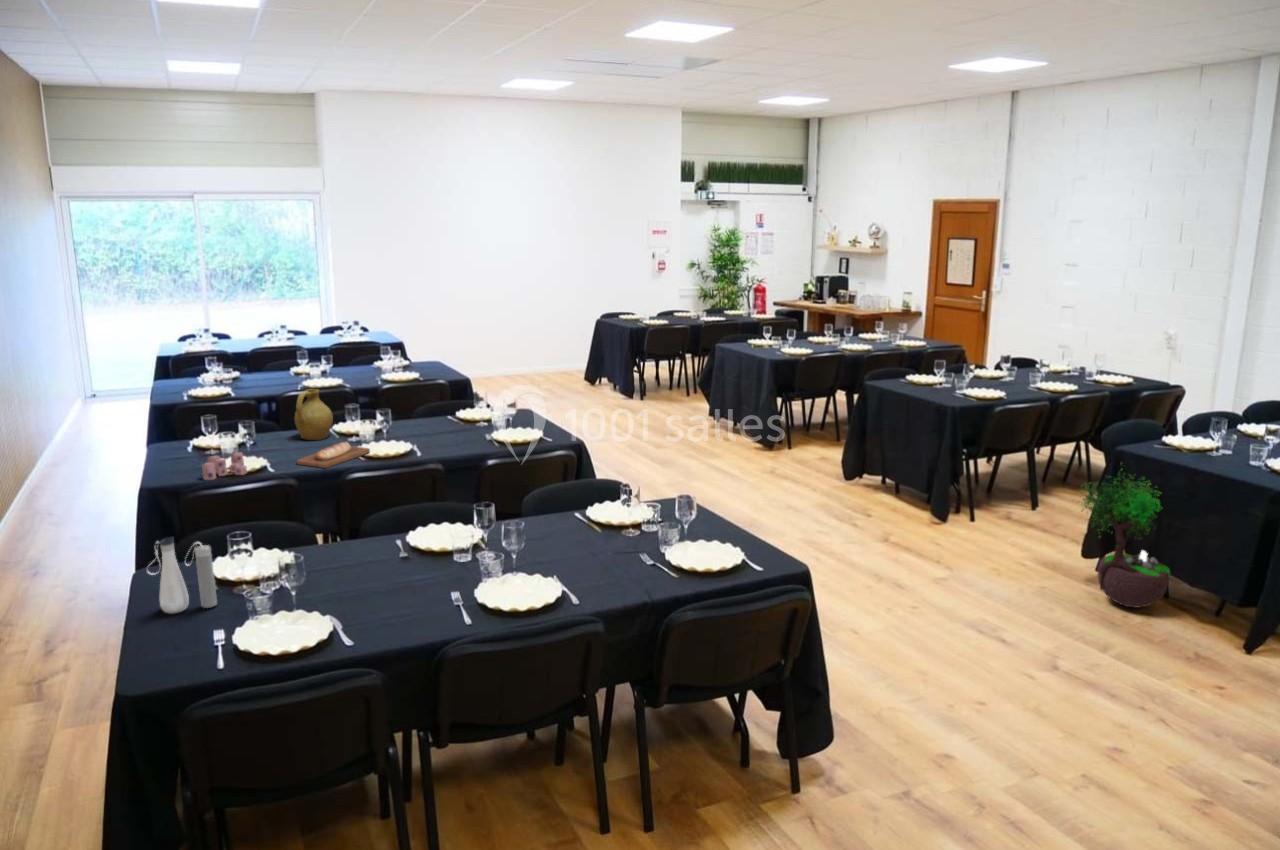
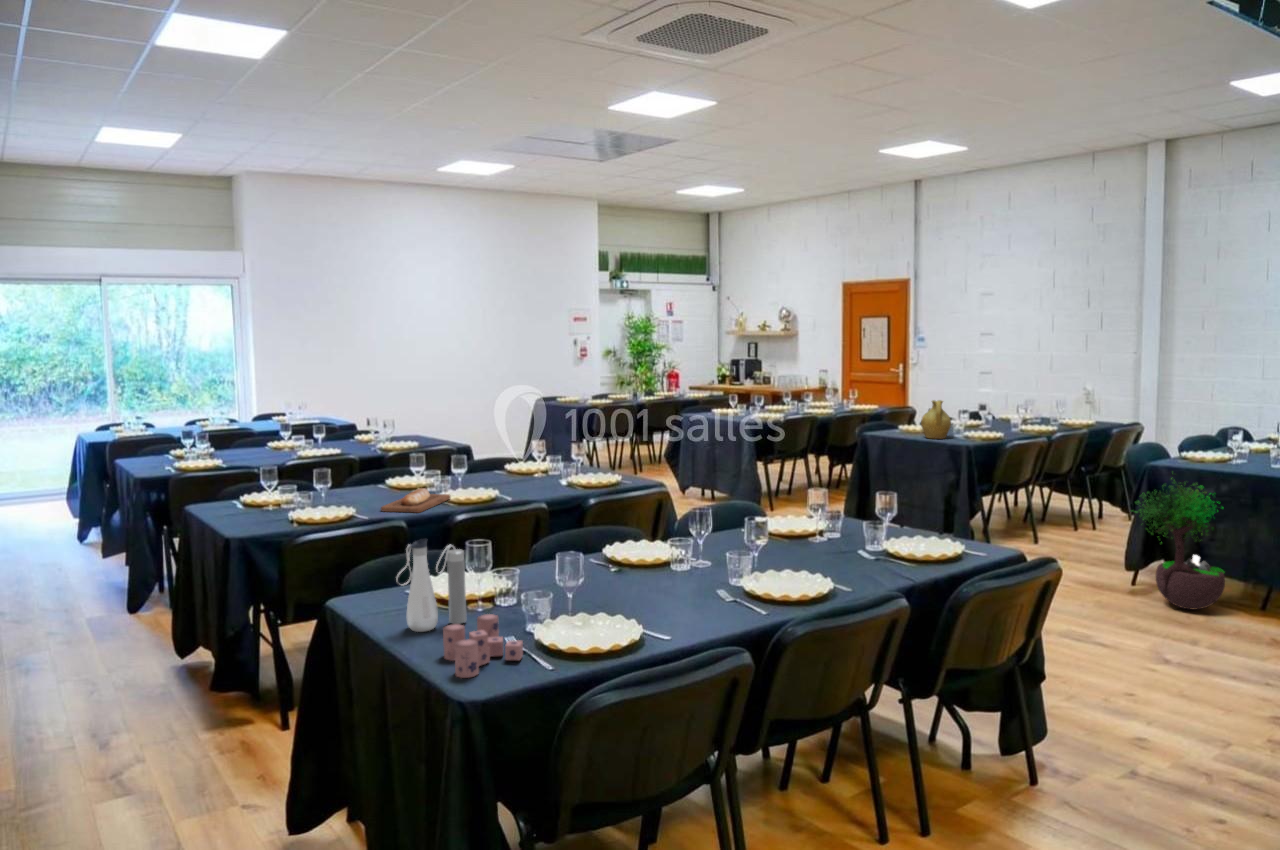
pitcher: present [295,389,333,440] -> present [921,400,951,439]
candle: present [202,452,247,480] -> present [443,614,523,678]

